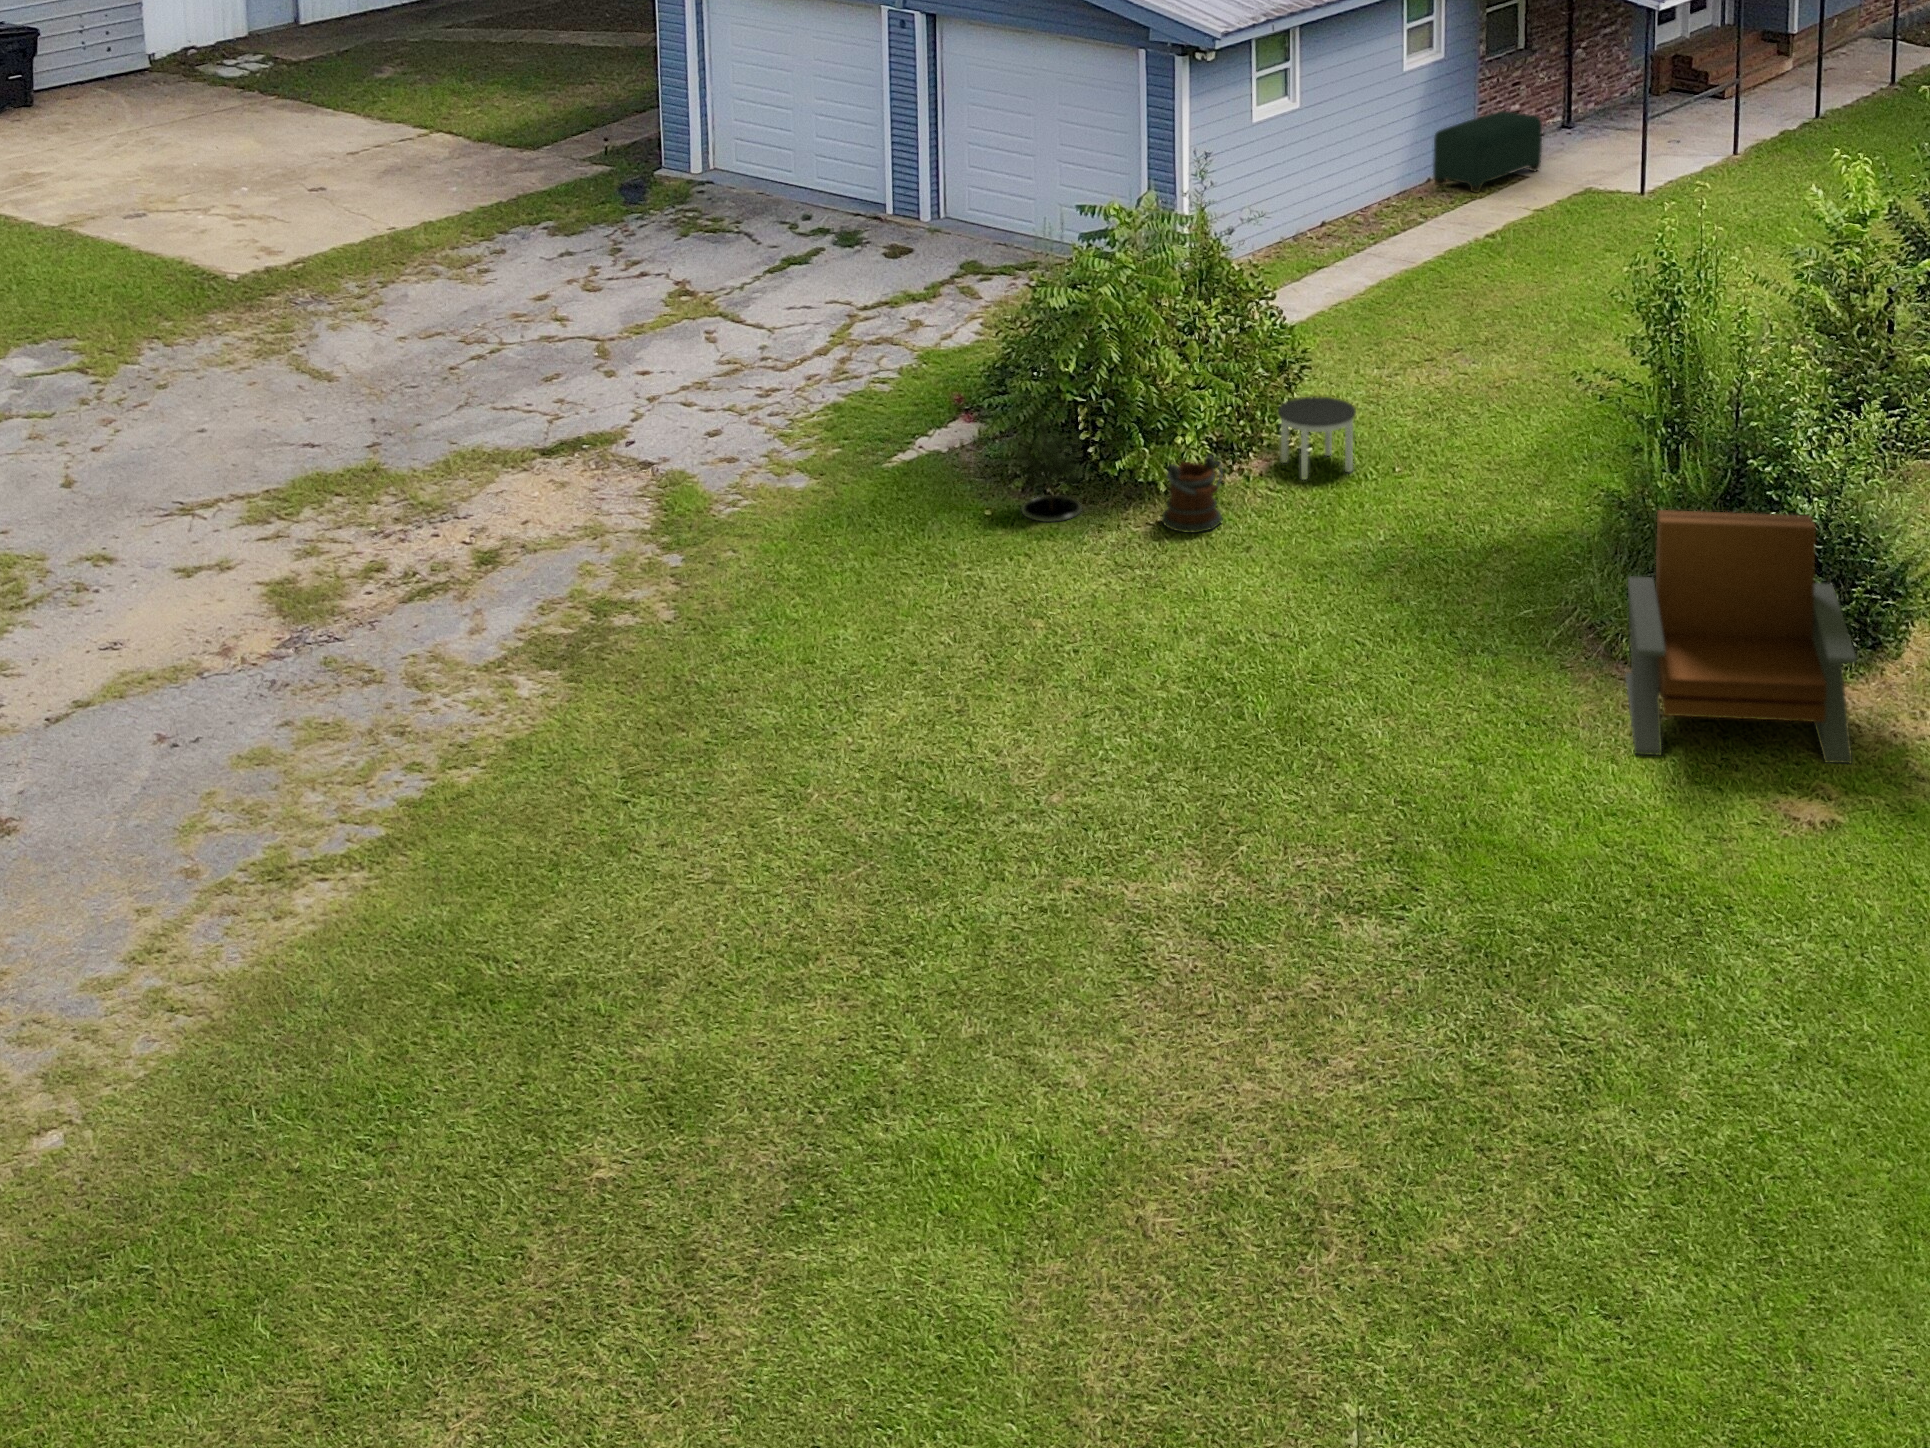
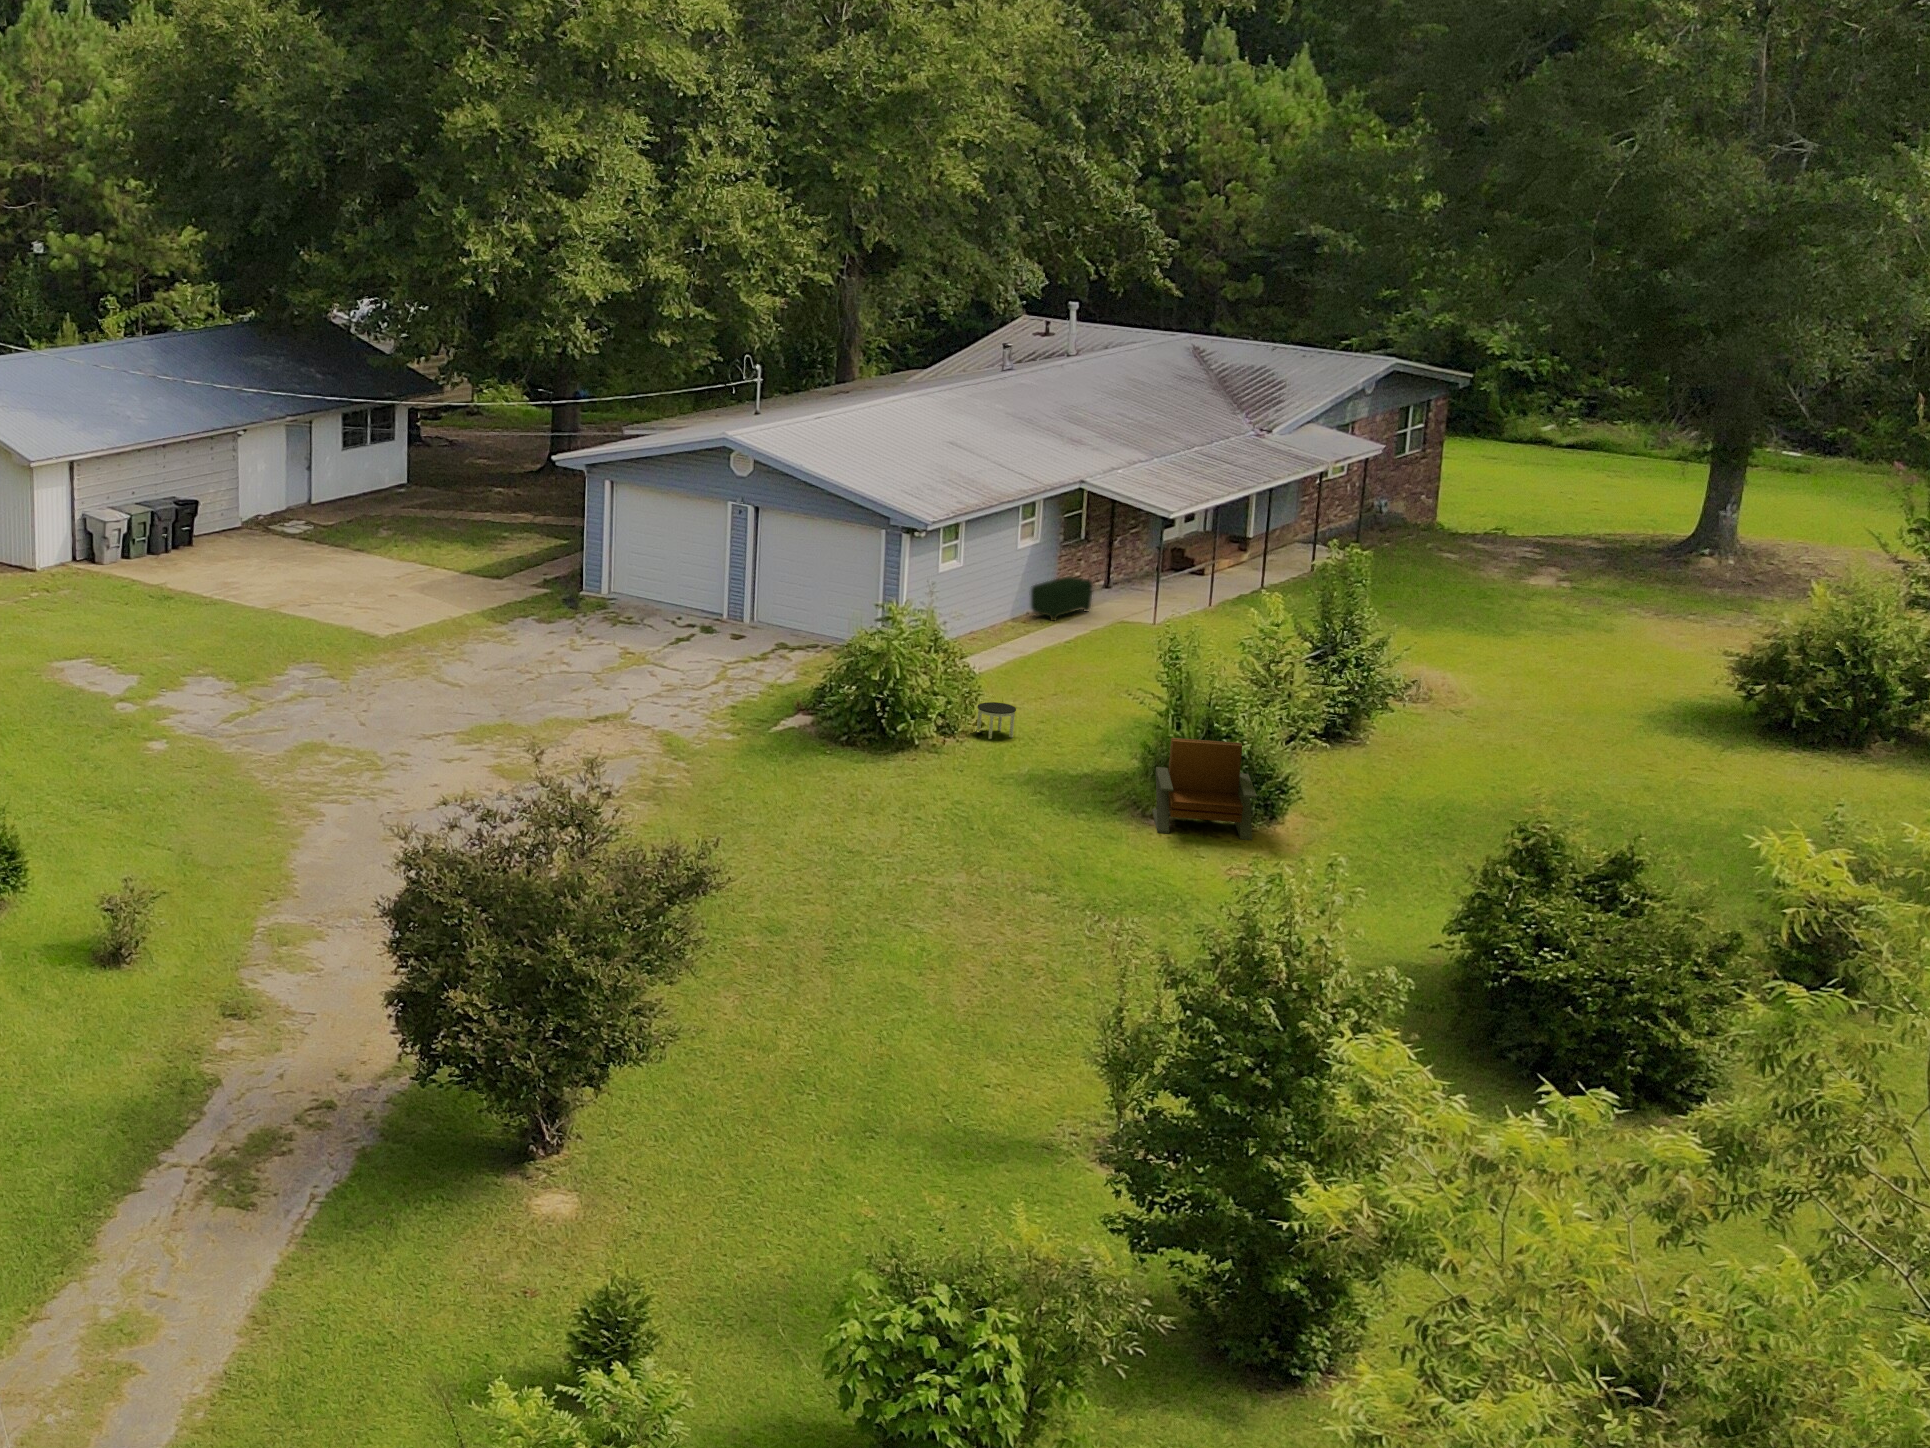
potted tree: present [1014,411,1085,522] -> none [858,695,892,748]
bucket: present [1161,455,1223,533] -> none [927,721,957,755]

